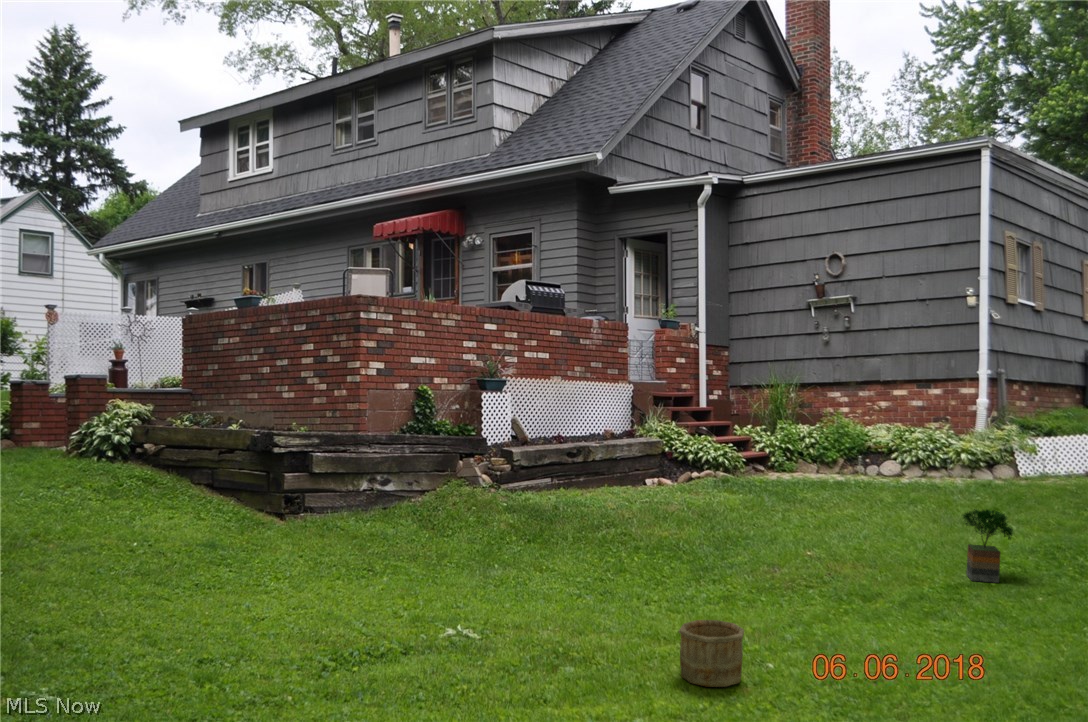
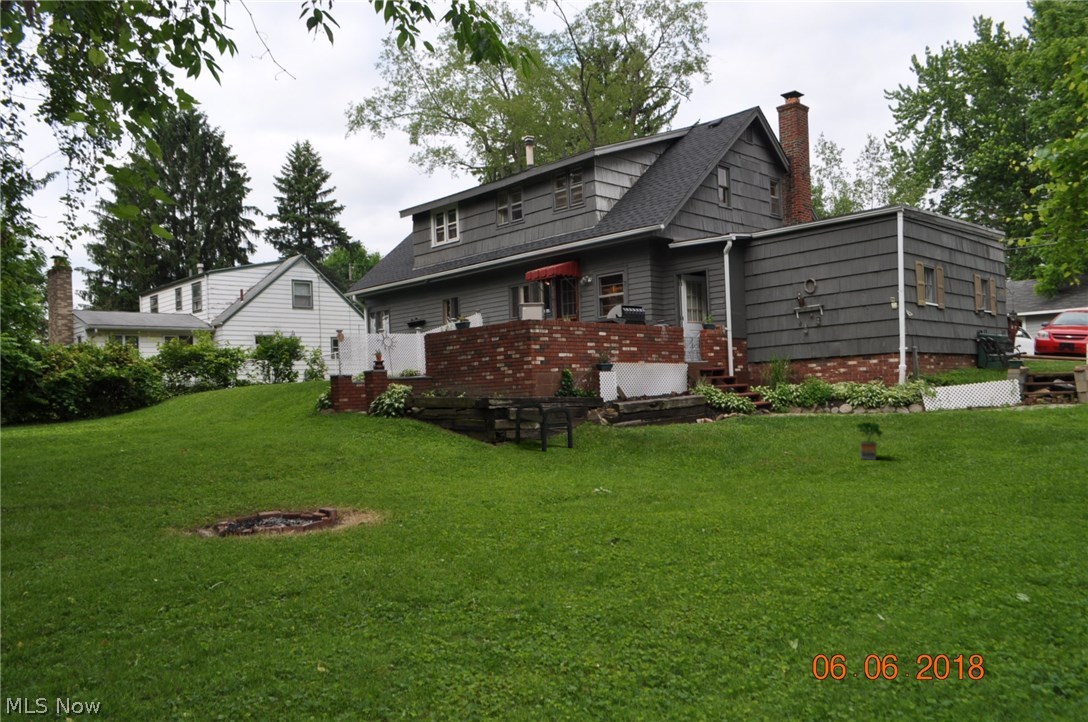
bench: none [314,444,422,540] -> present [515,403,573,451]
wooden bucket: present [679,620,744,687] -> none [701,473,732,501]

